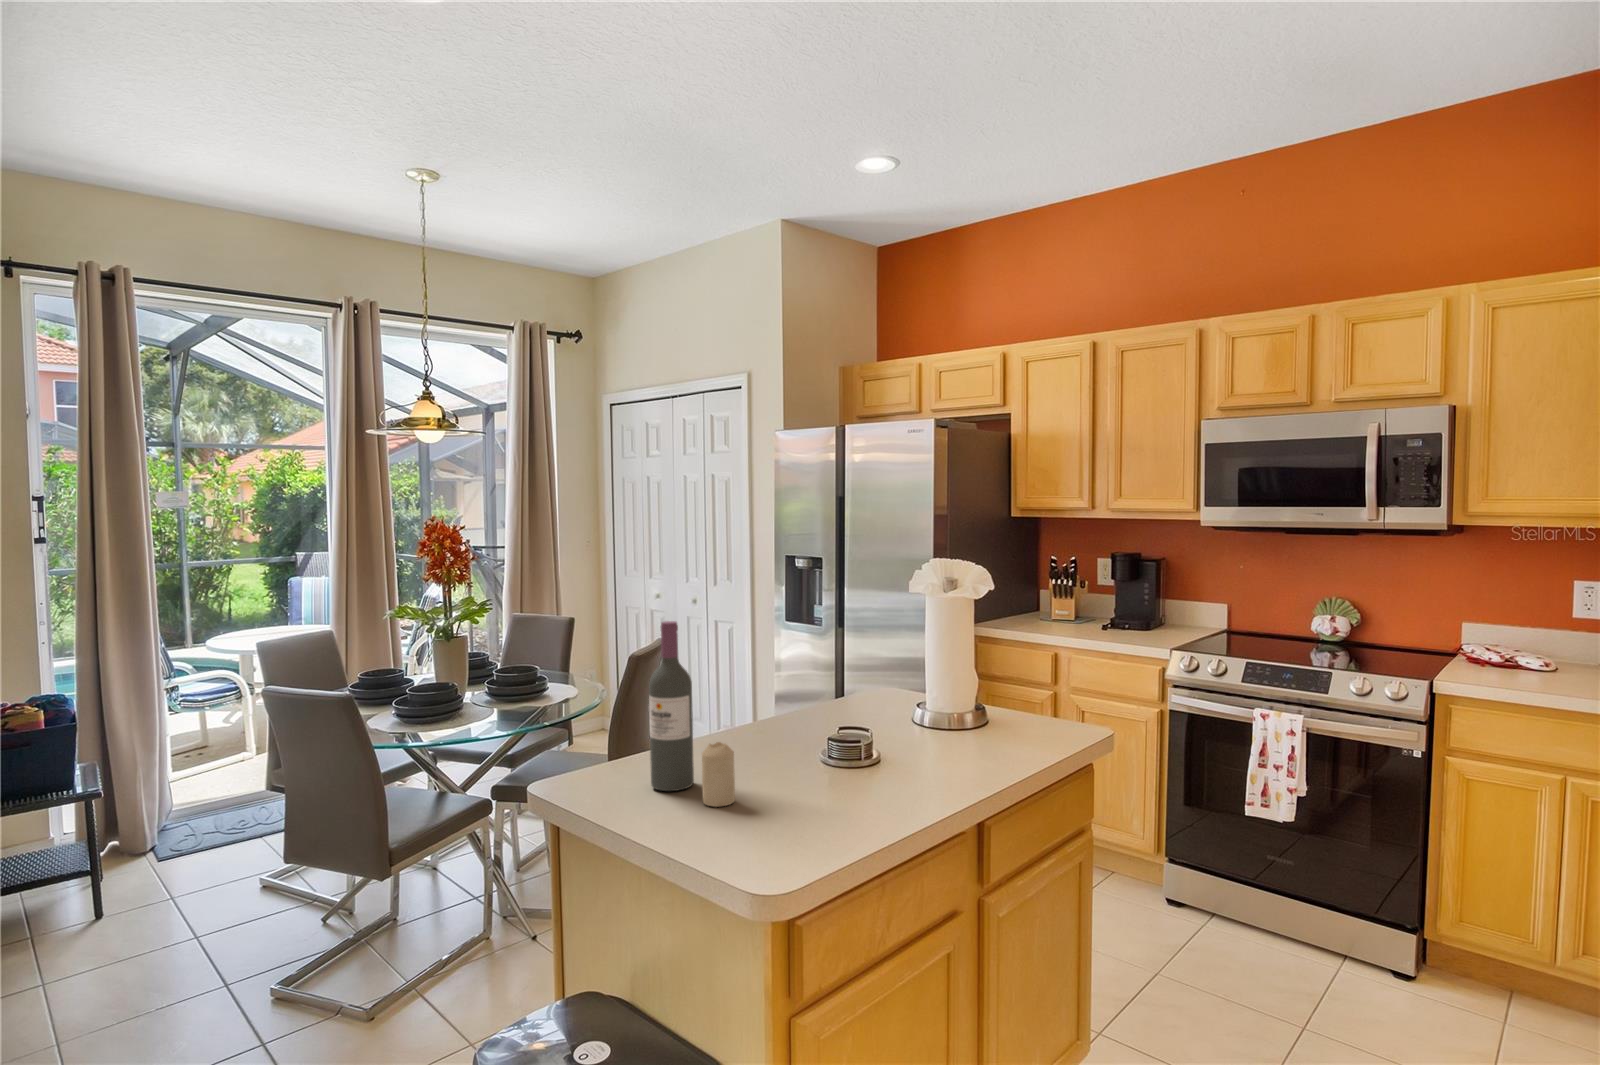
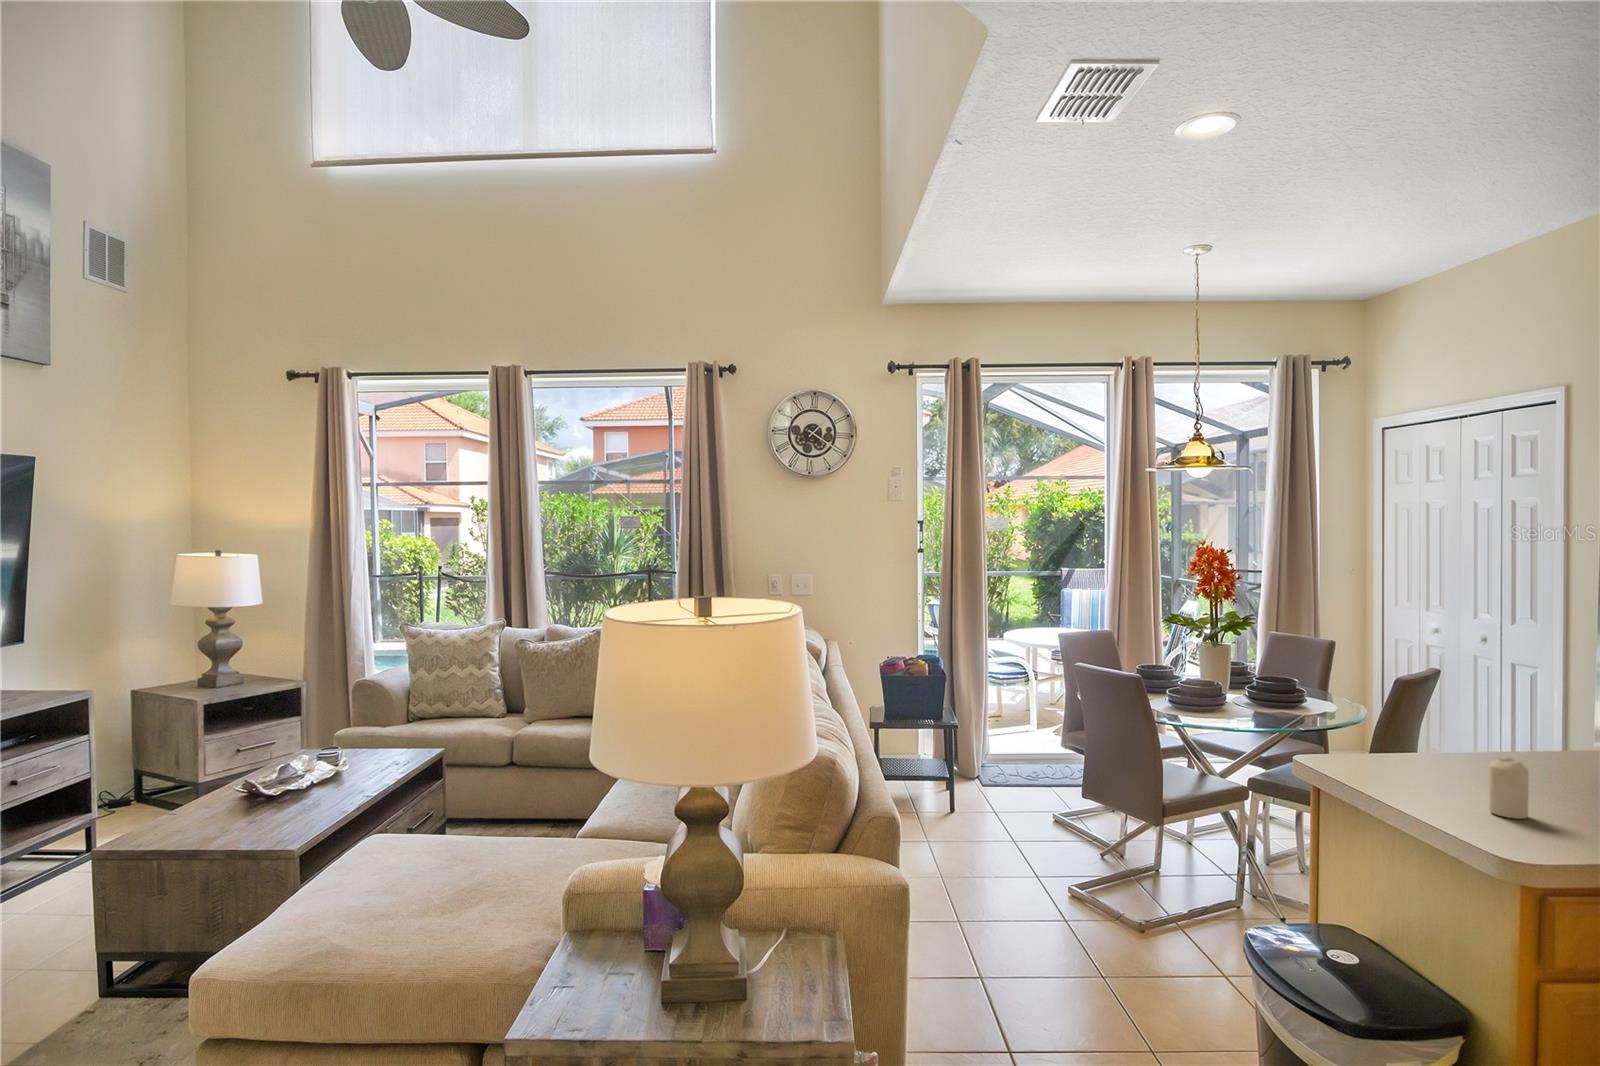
wine bottle: present [649,621,694,791] -> none [1430,640,1479,797]

